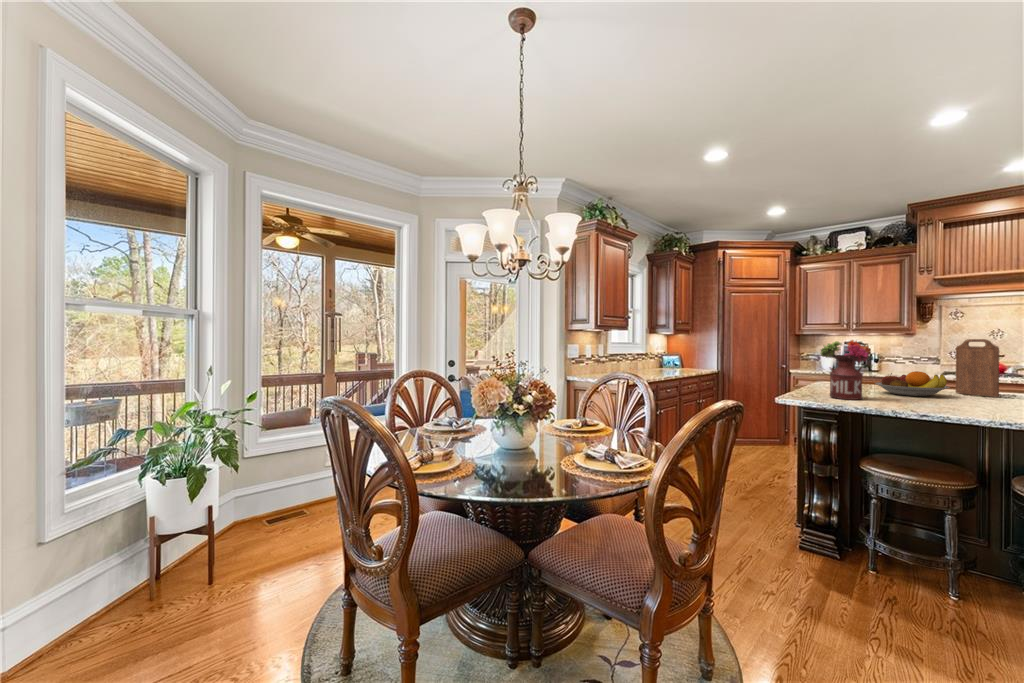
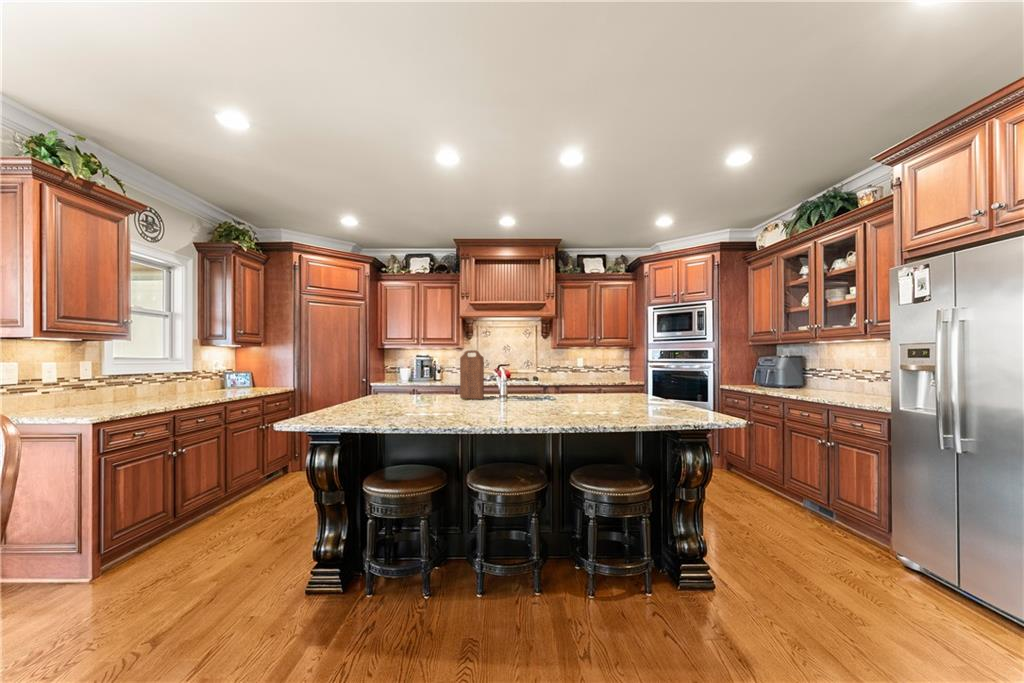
flower arrangement: present [820,340,870,400] -> none [332,350,380,415]
fruit bowl: present [875,371,950,396] -> none [397,381,450,404]

